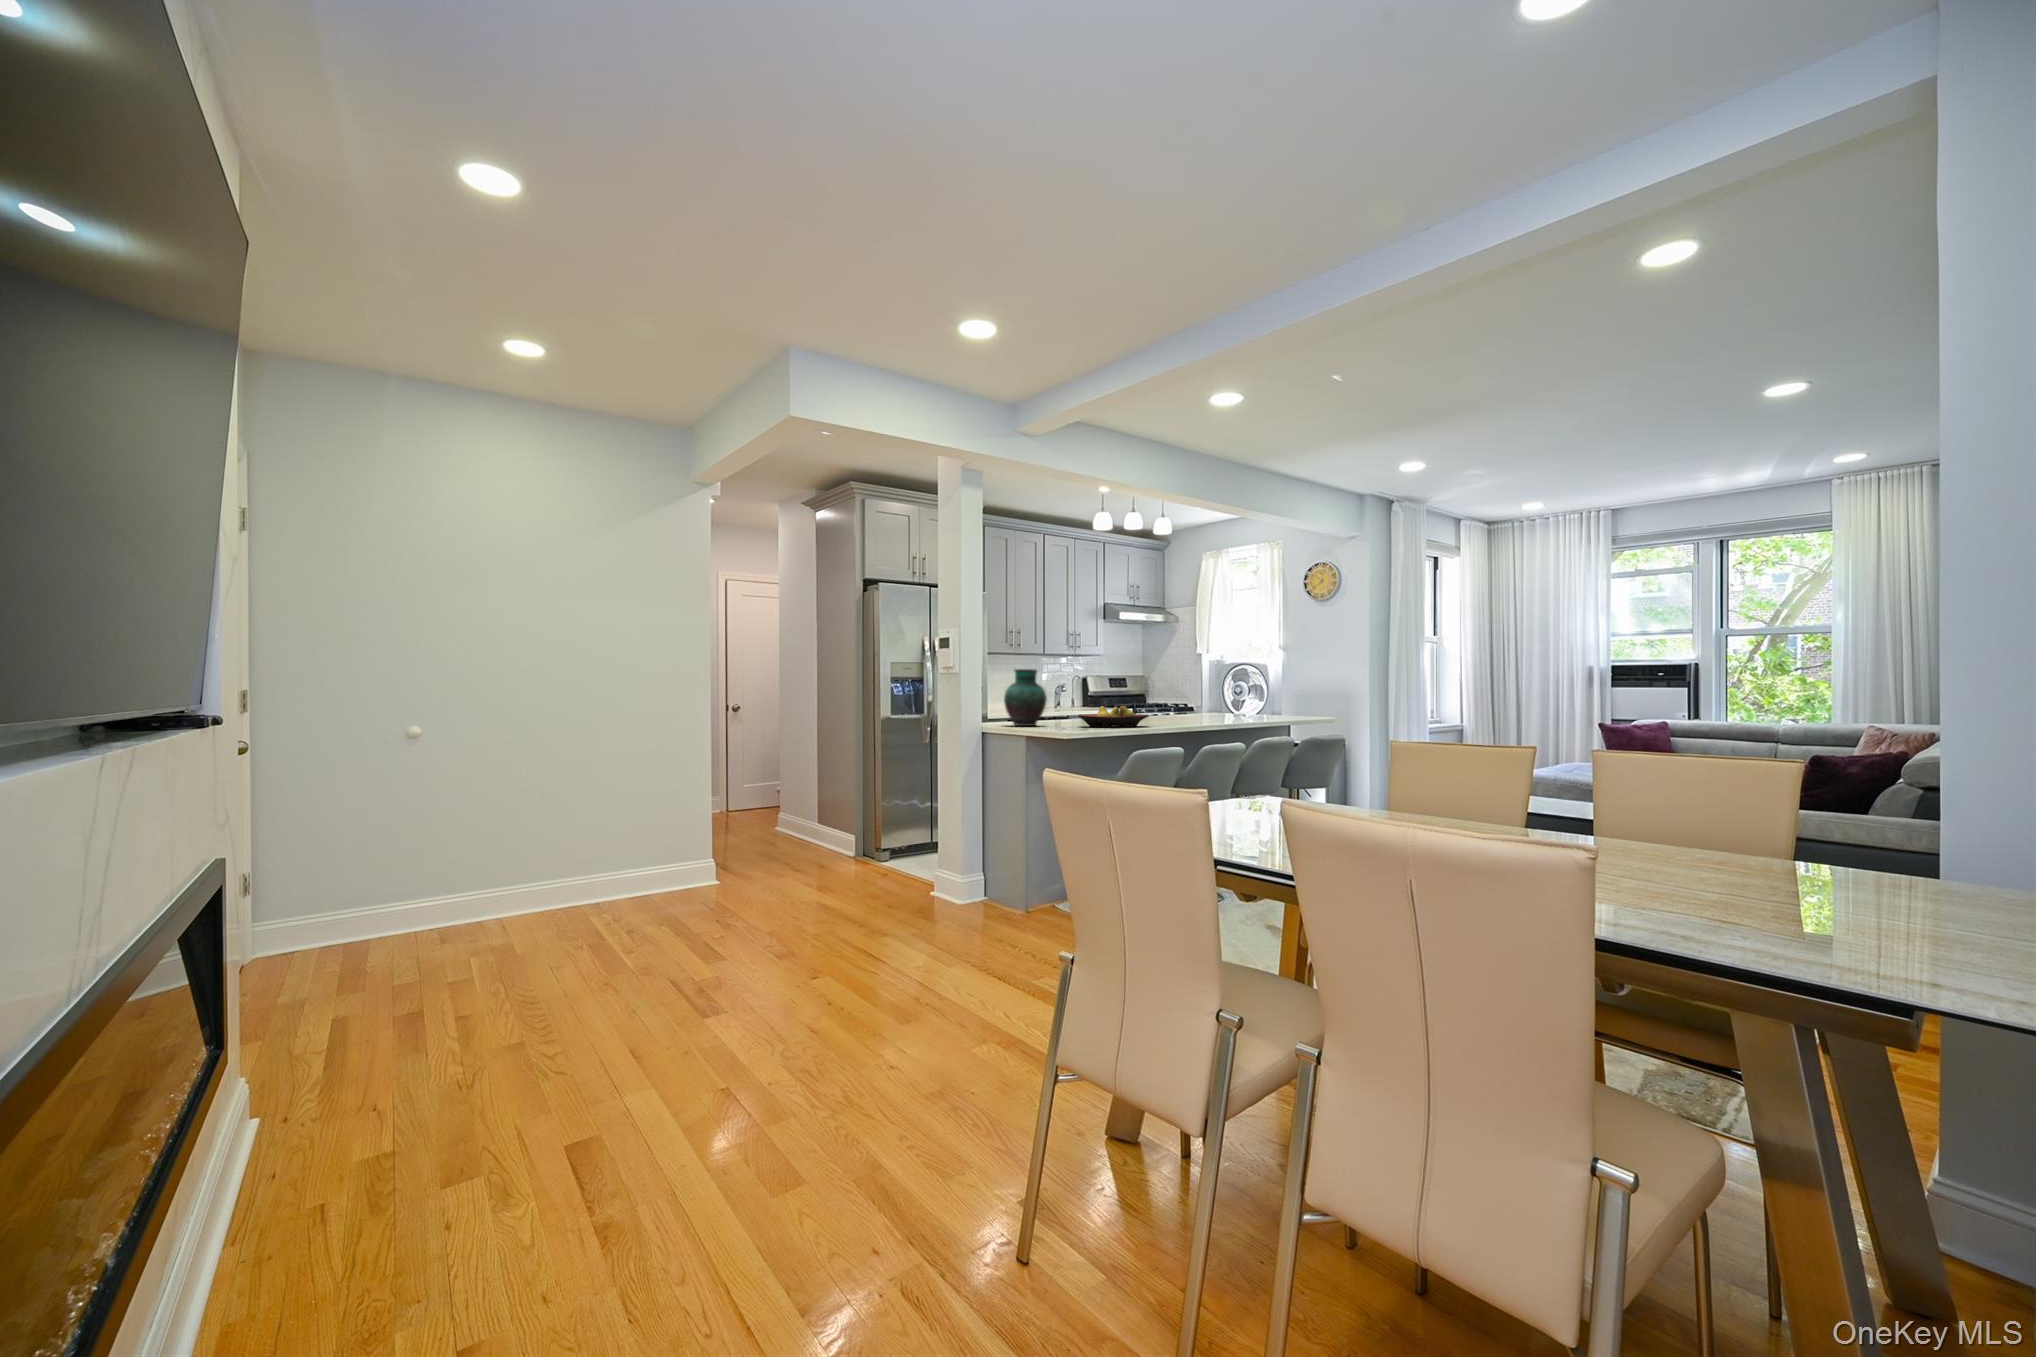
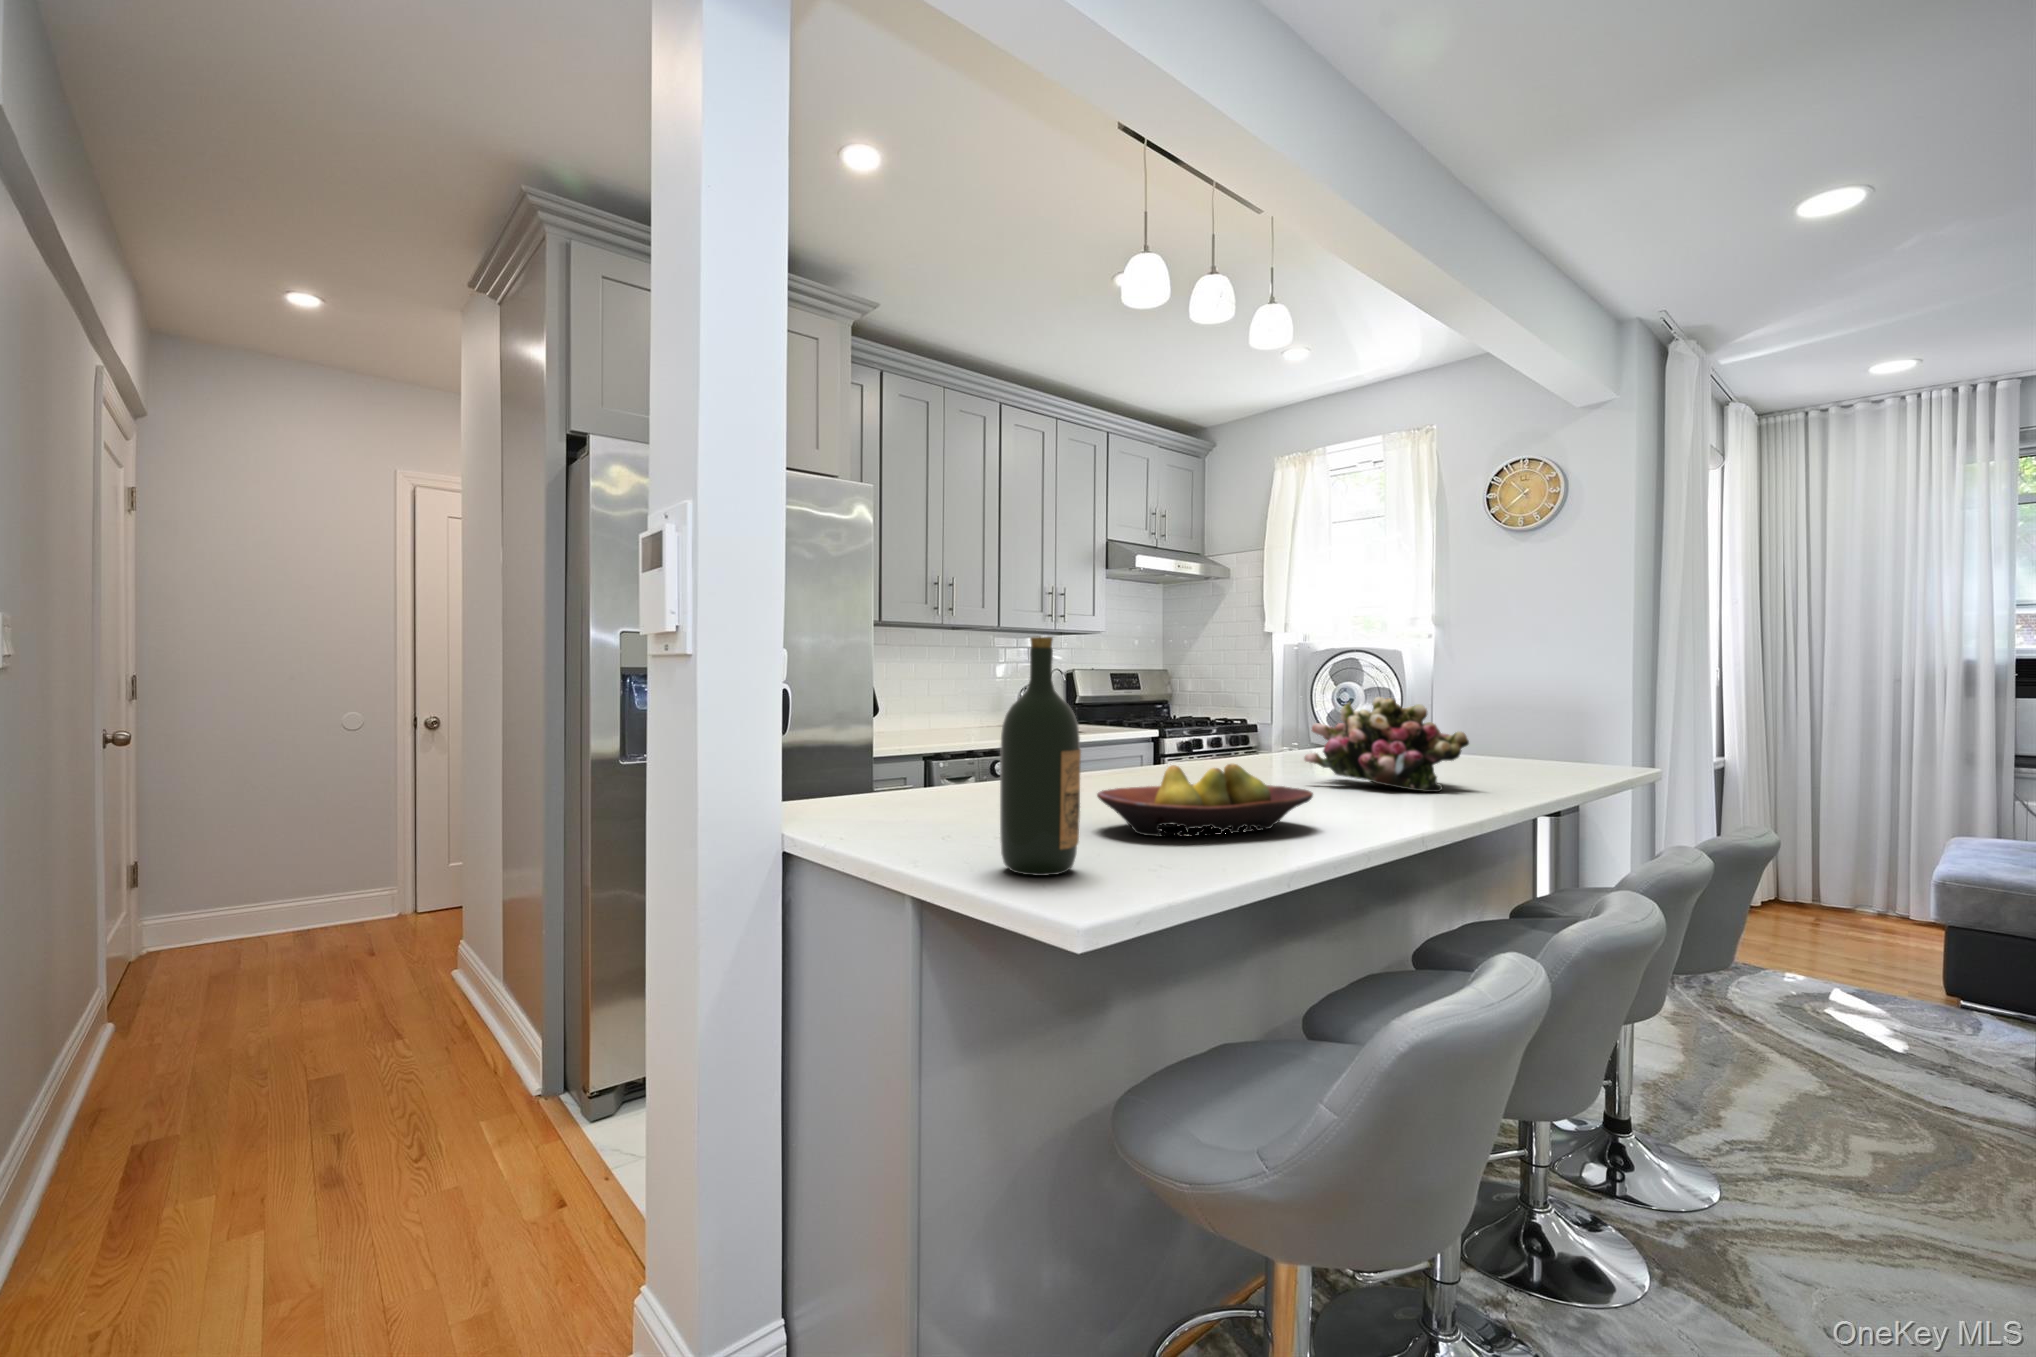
wine bottle: none [1048,667,1069,730] -> present [1000,637,1081,876]
vase: present [1004,669,1047,726] -> none [868,647,999,826]
flower arrangement: none [1170,686,1233,723] -> present [1304,697,1469,792]

